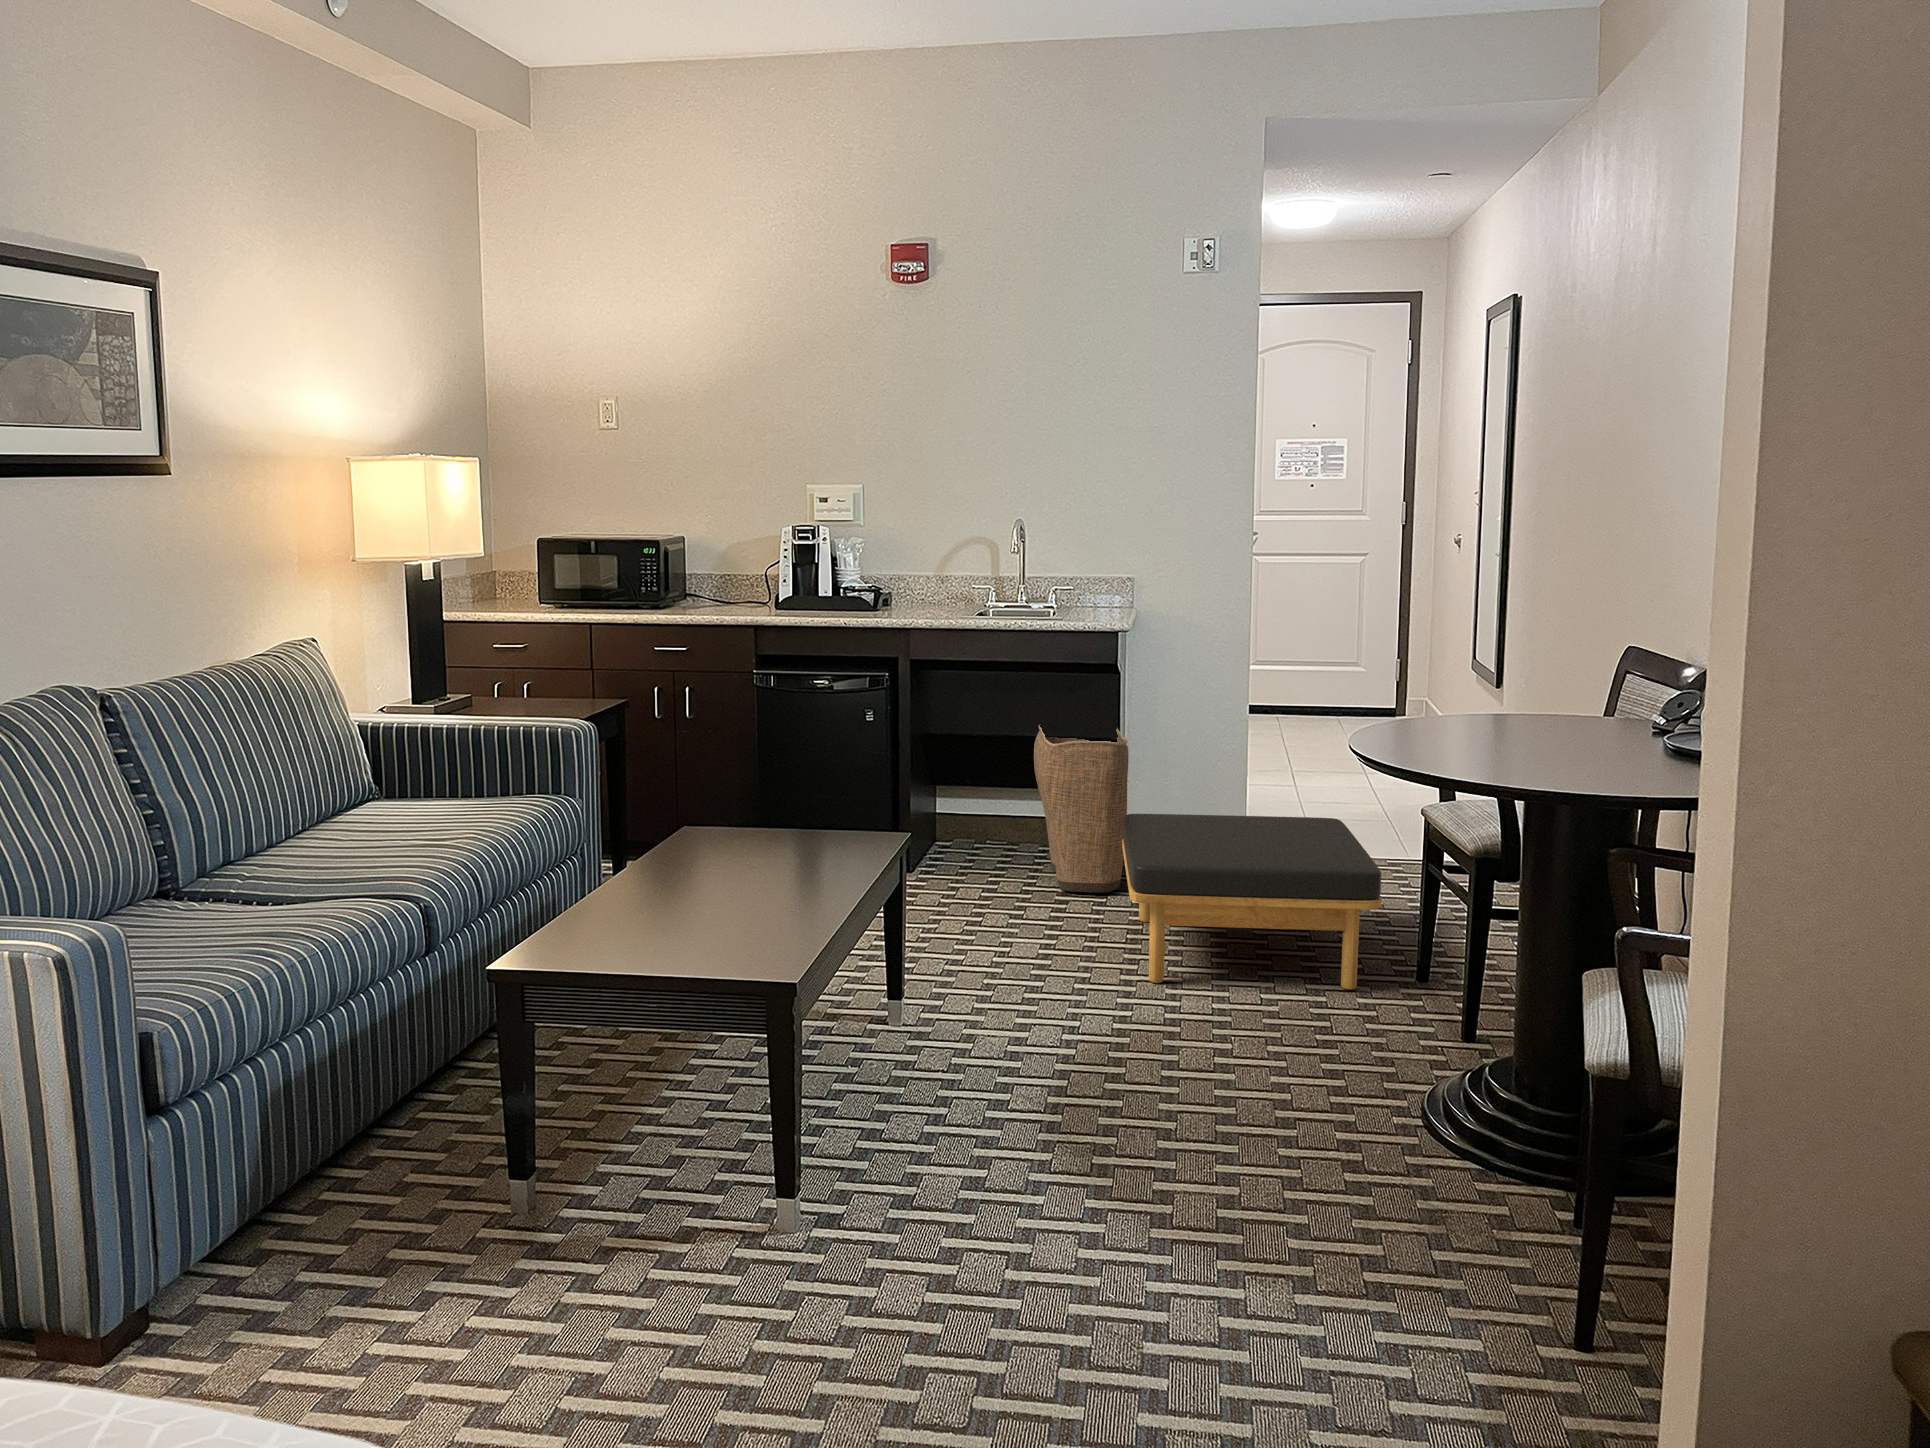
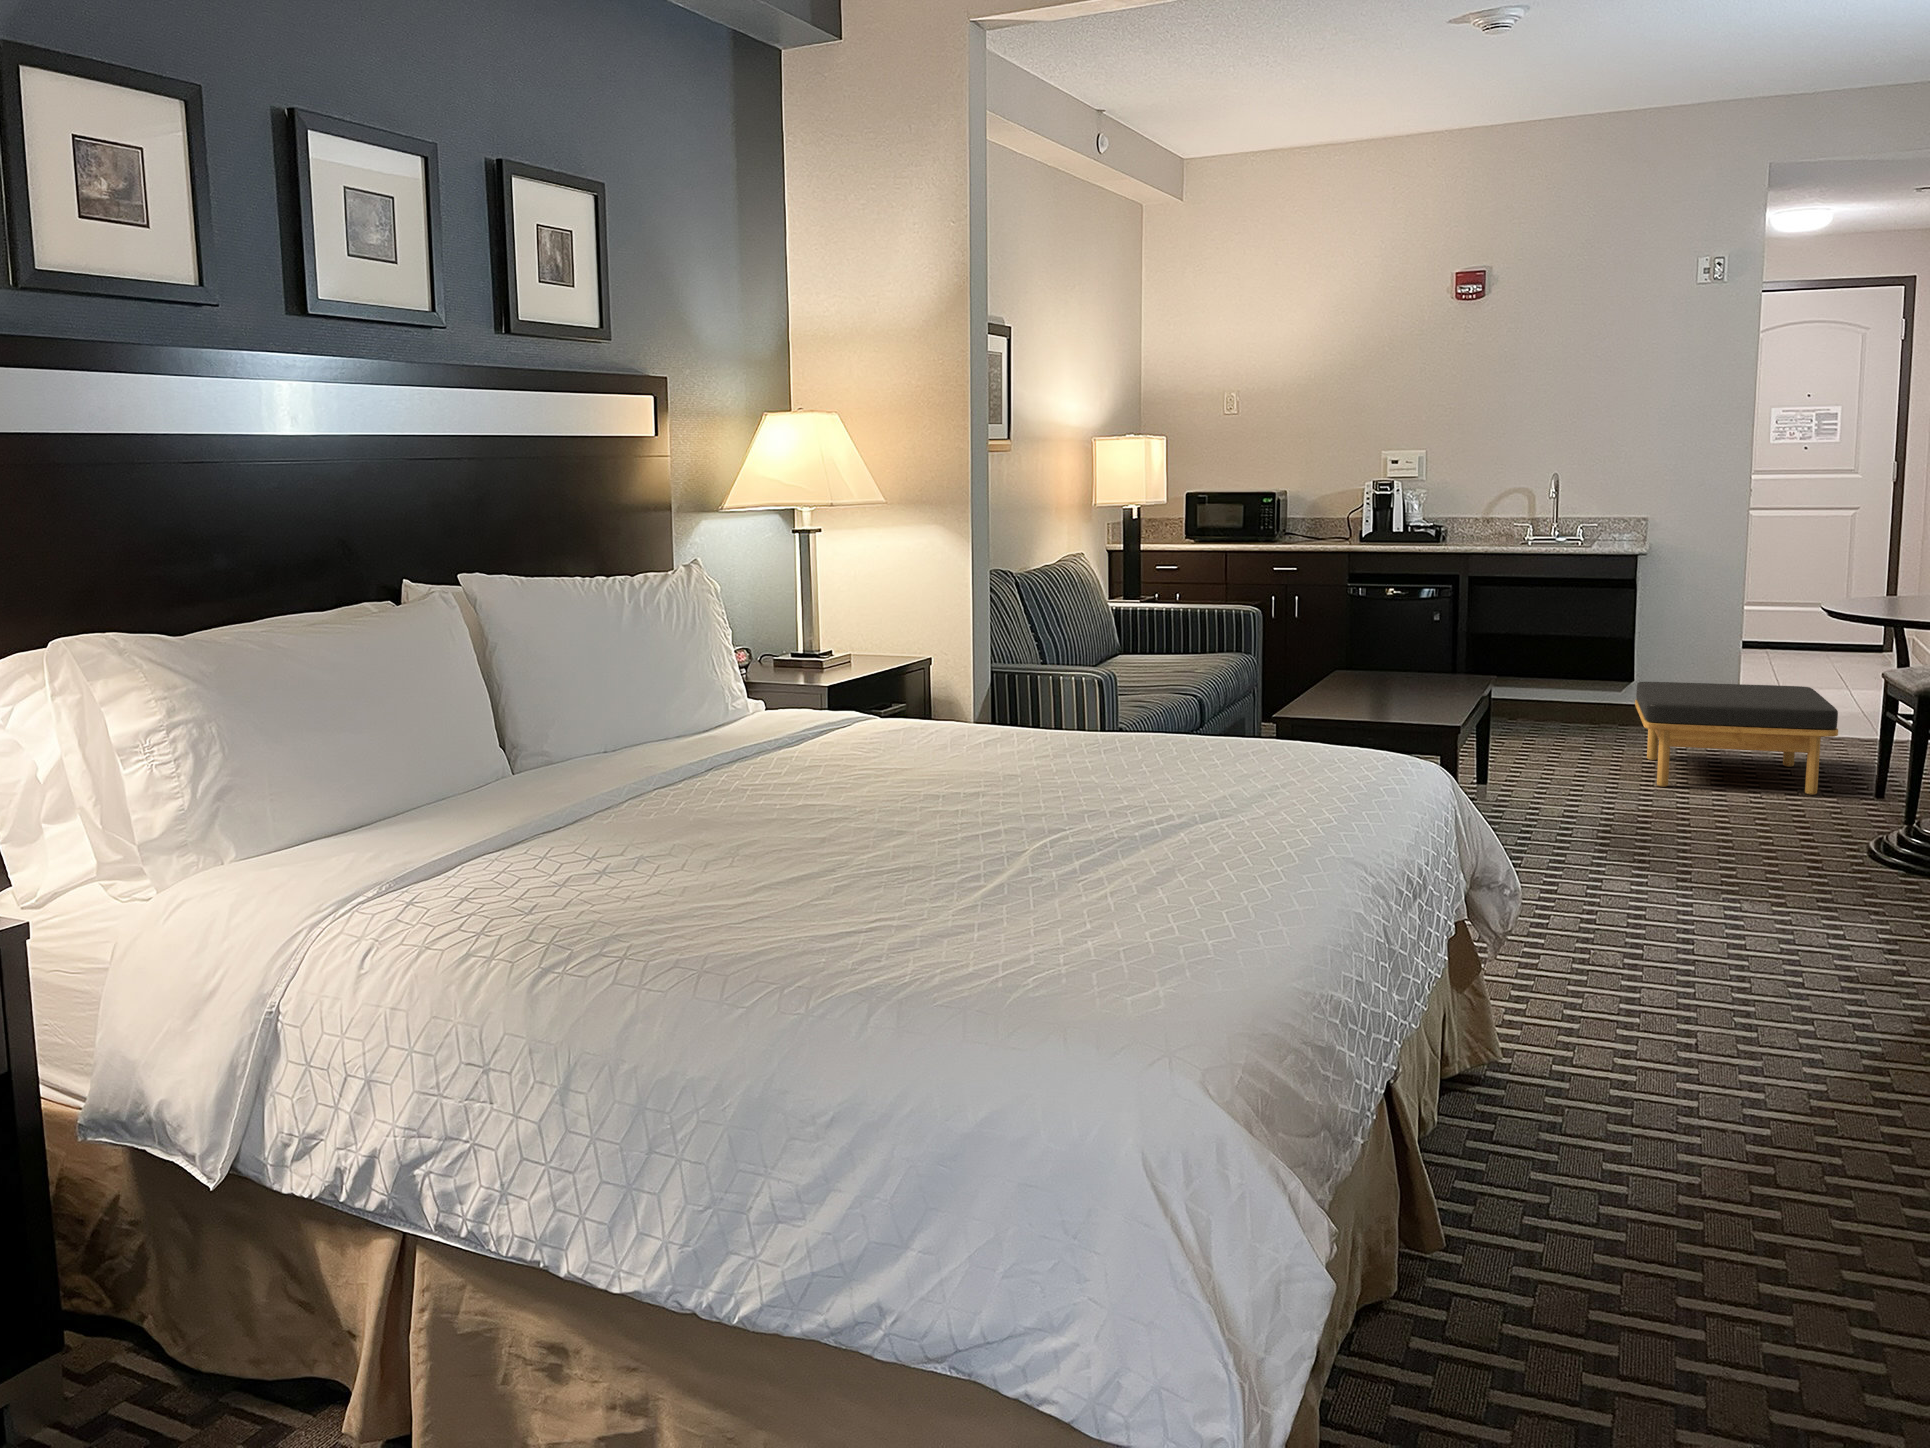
laundry basket: present [1034,725,1129,892] -> none [1562,621,1639,744]

